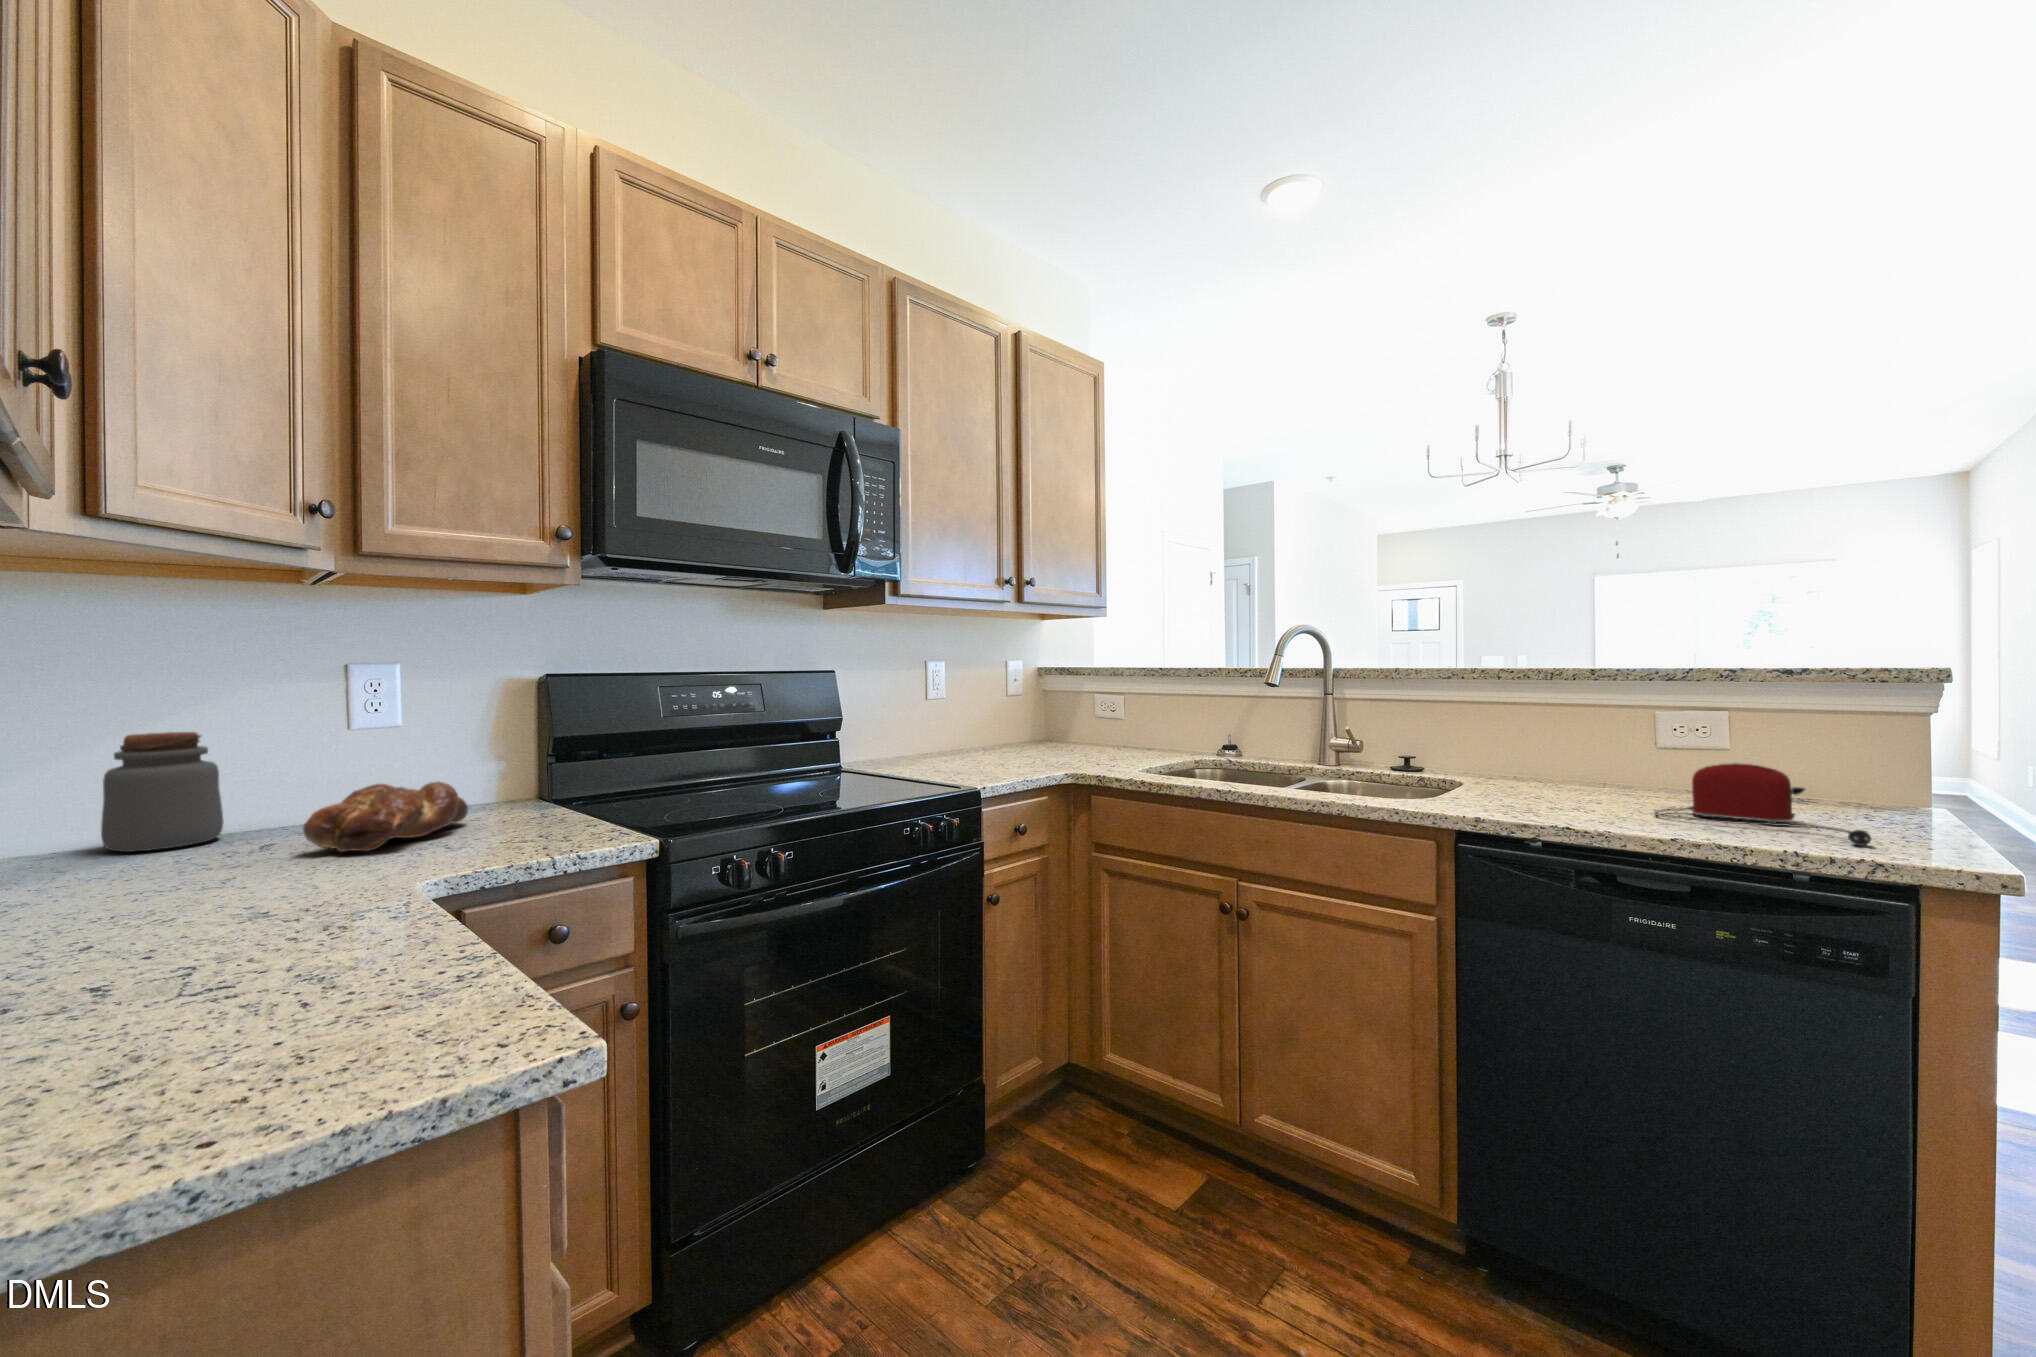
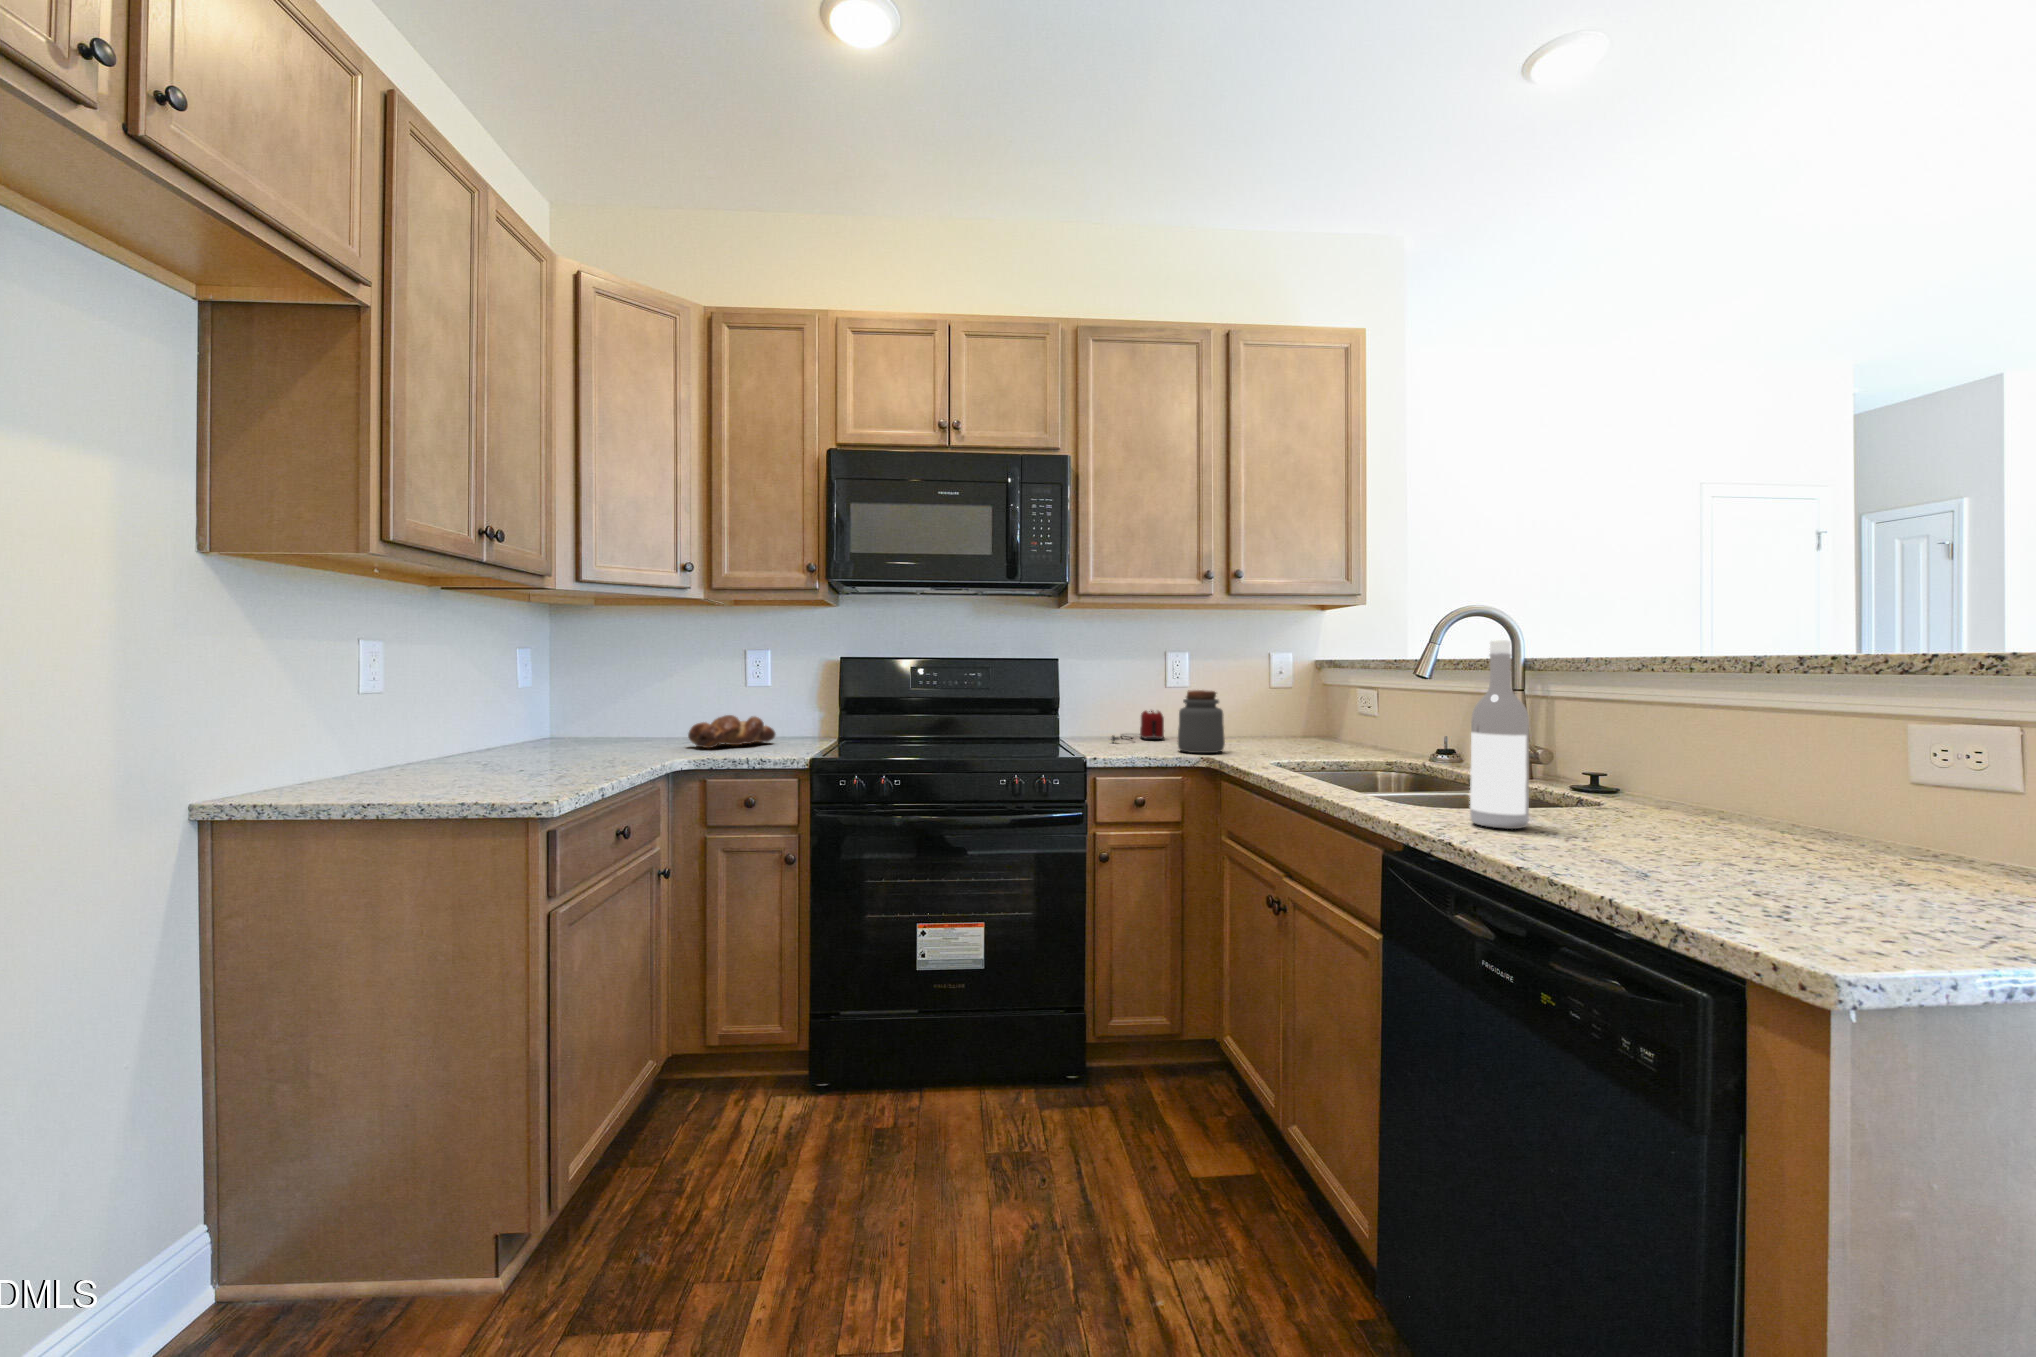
wine bottle: none [1476,652,1524,807] -> present [1470,640,1529,829]
jar: present [101,732,223,852] -> present [1178,690,1225,753]
toaster: present [1655,763,1871,846] -> present [1111,711,1164,743]

